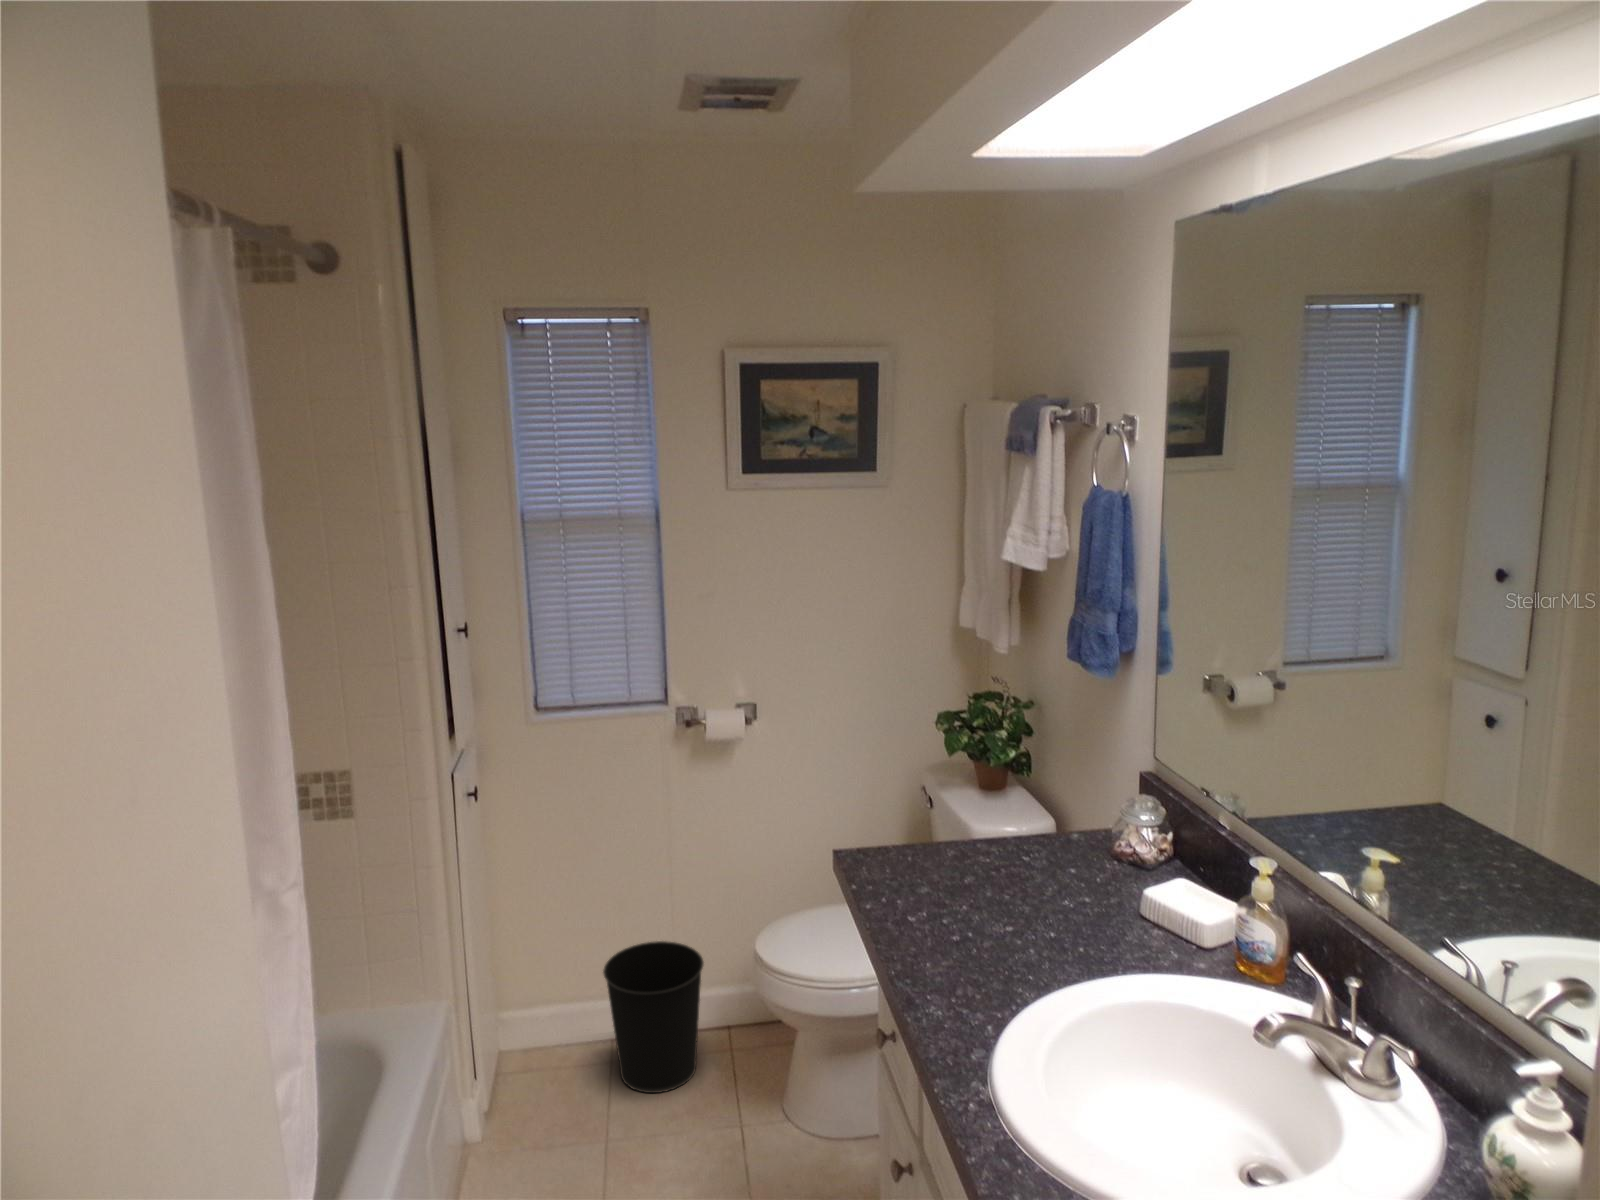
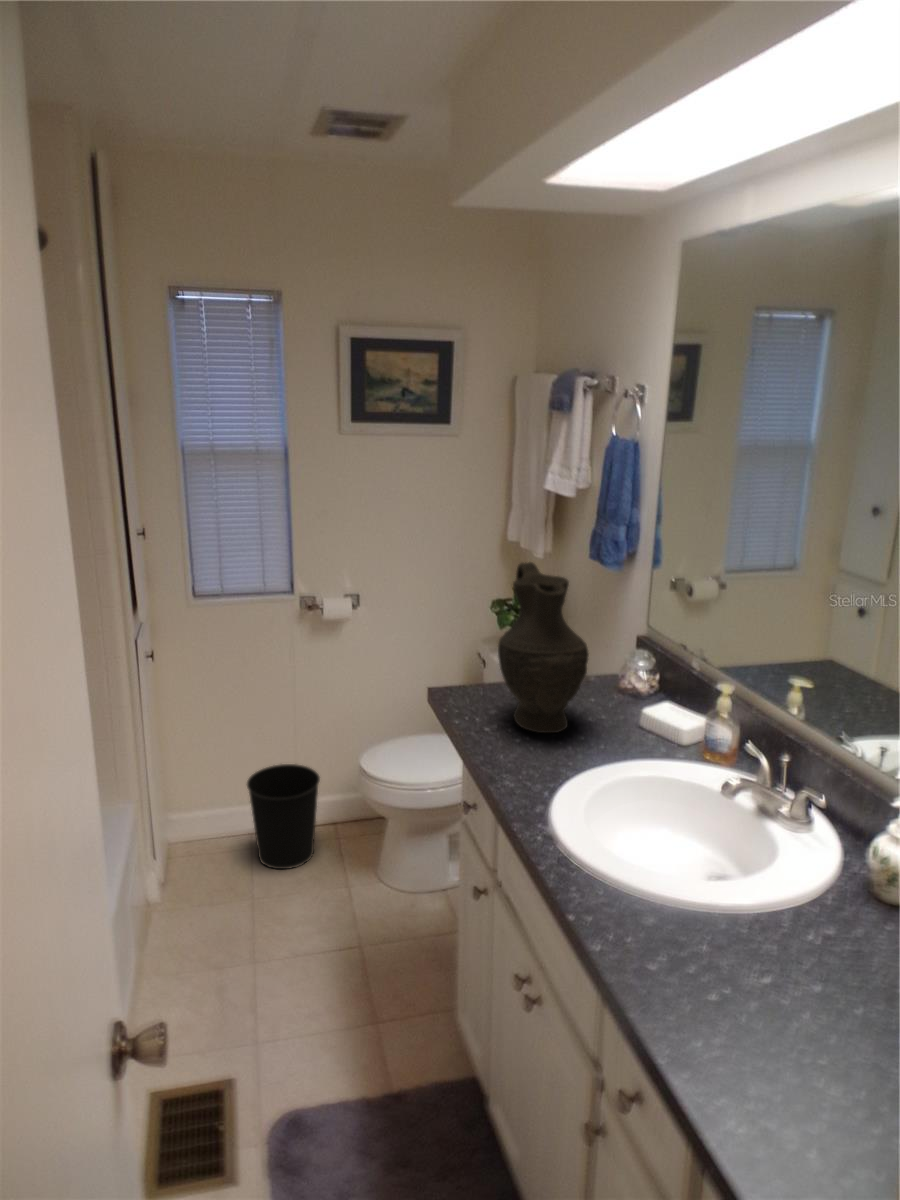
decorative vase: none [925,672,1057,925] -> present [498,562,589,733]

